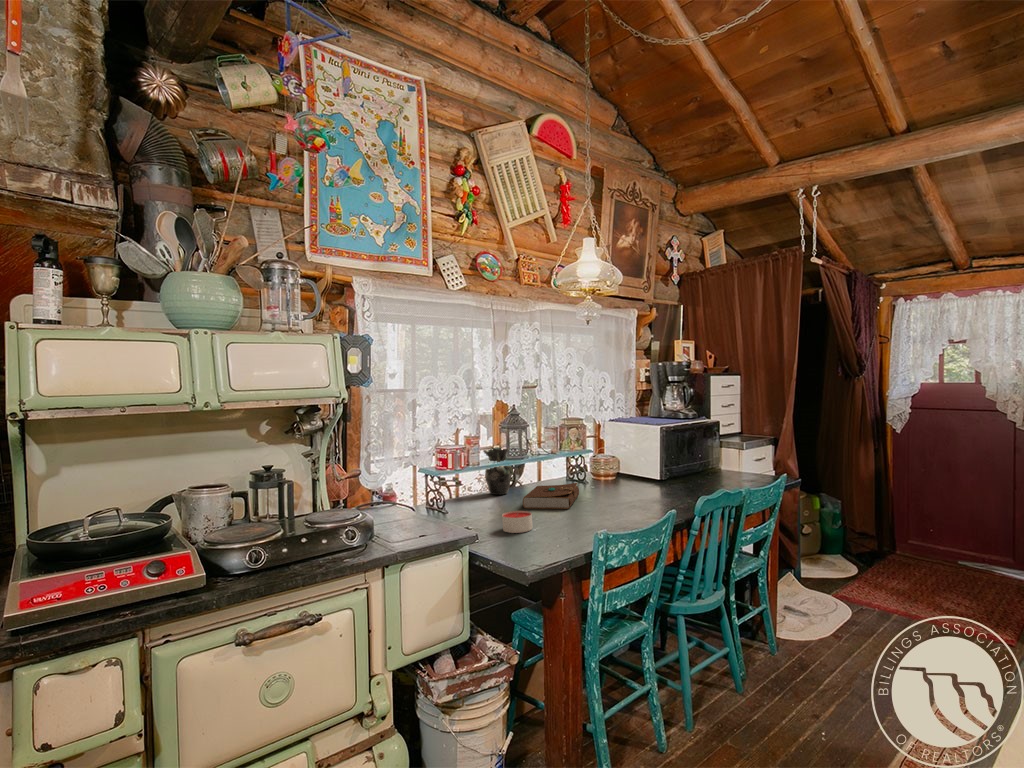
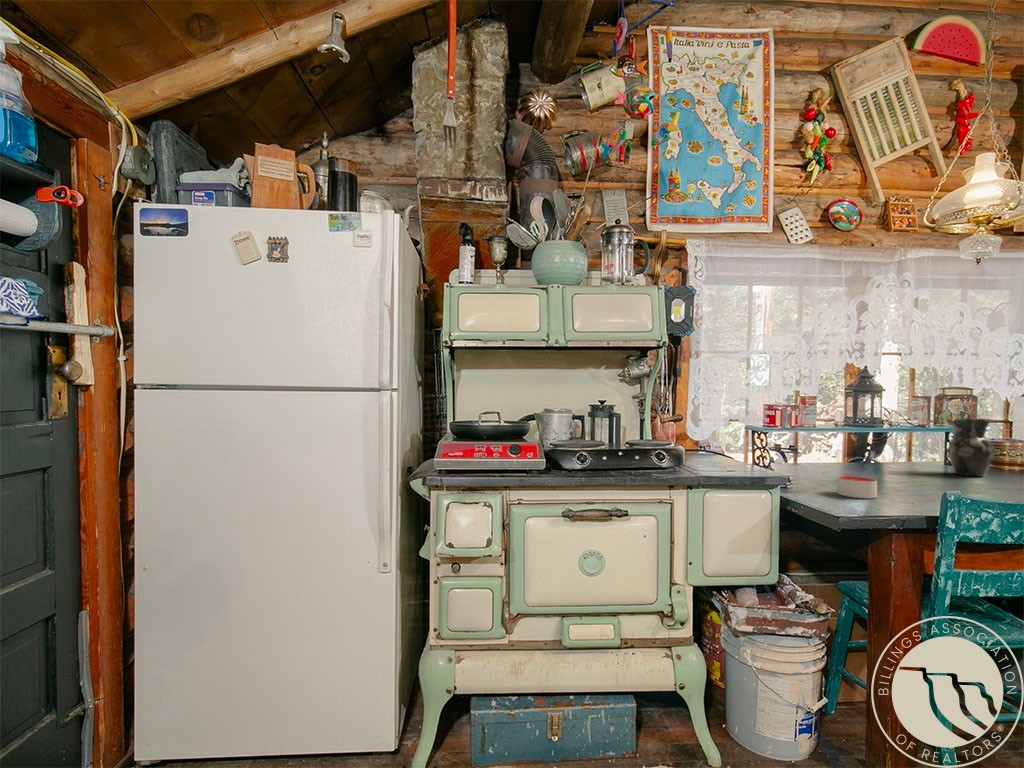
vase: present [483,447,514,495] -> present [947,418,996,476]
book: present [523,483,579,509] -> none [870,460,959,488]

